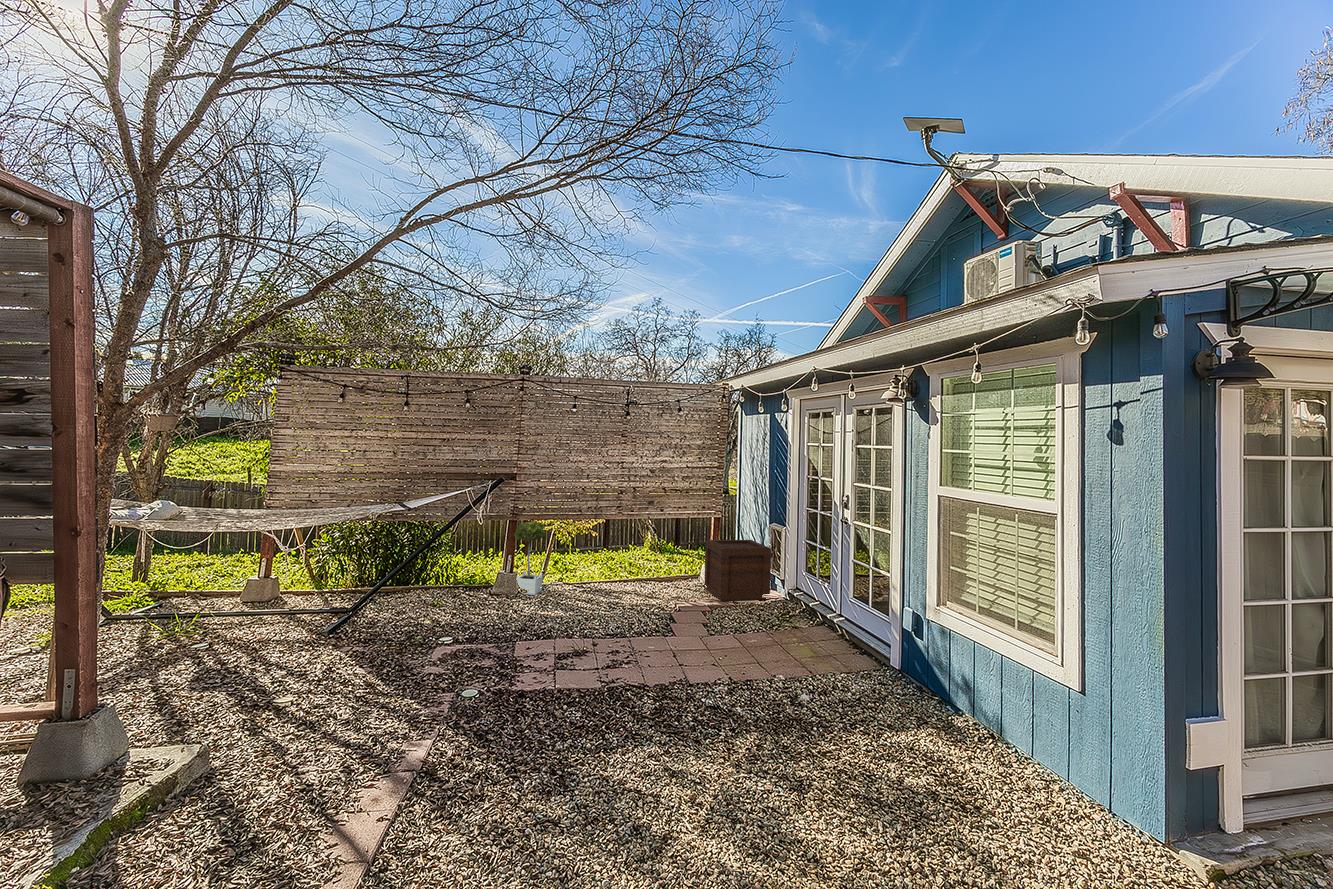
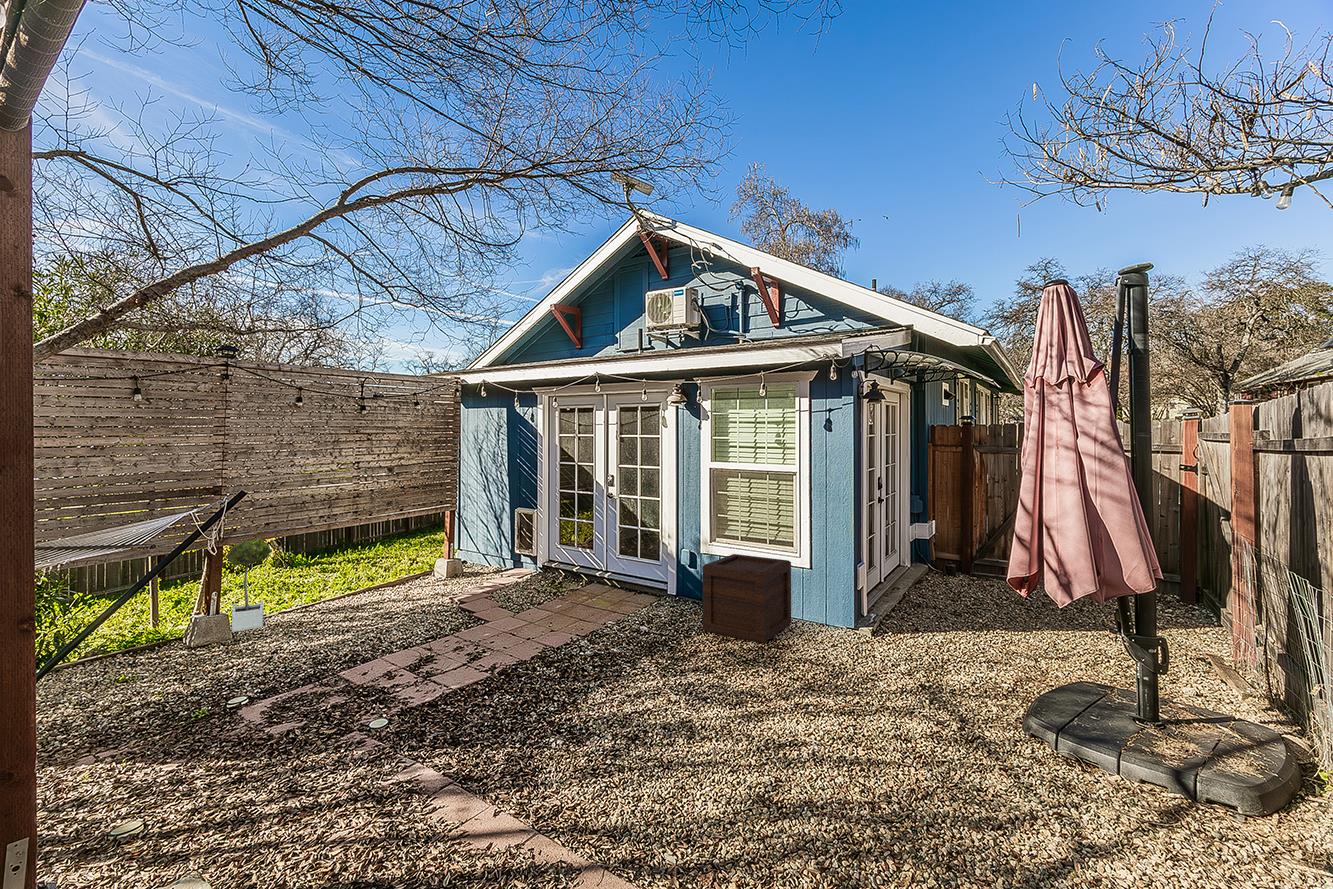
wooden crate: present [704,540,771,601] -> present [702,554,791,643]

